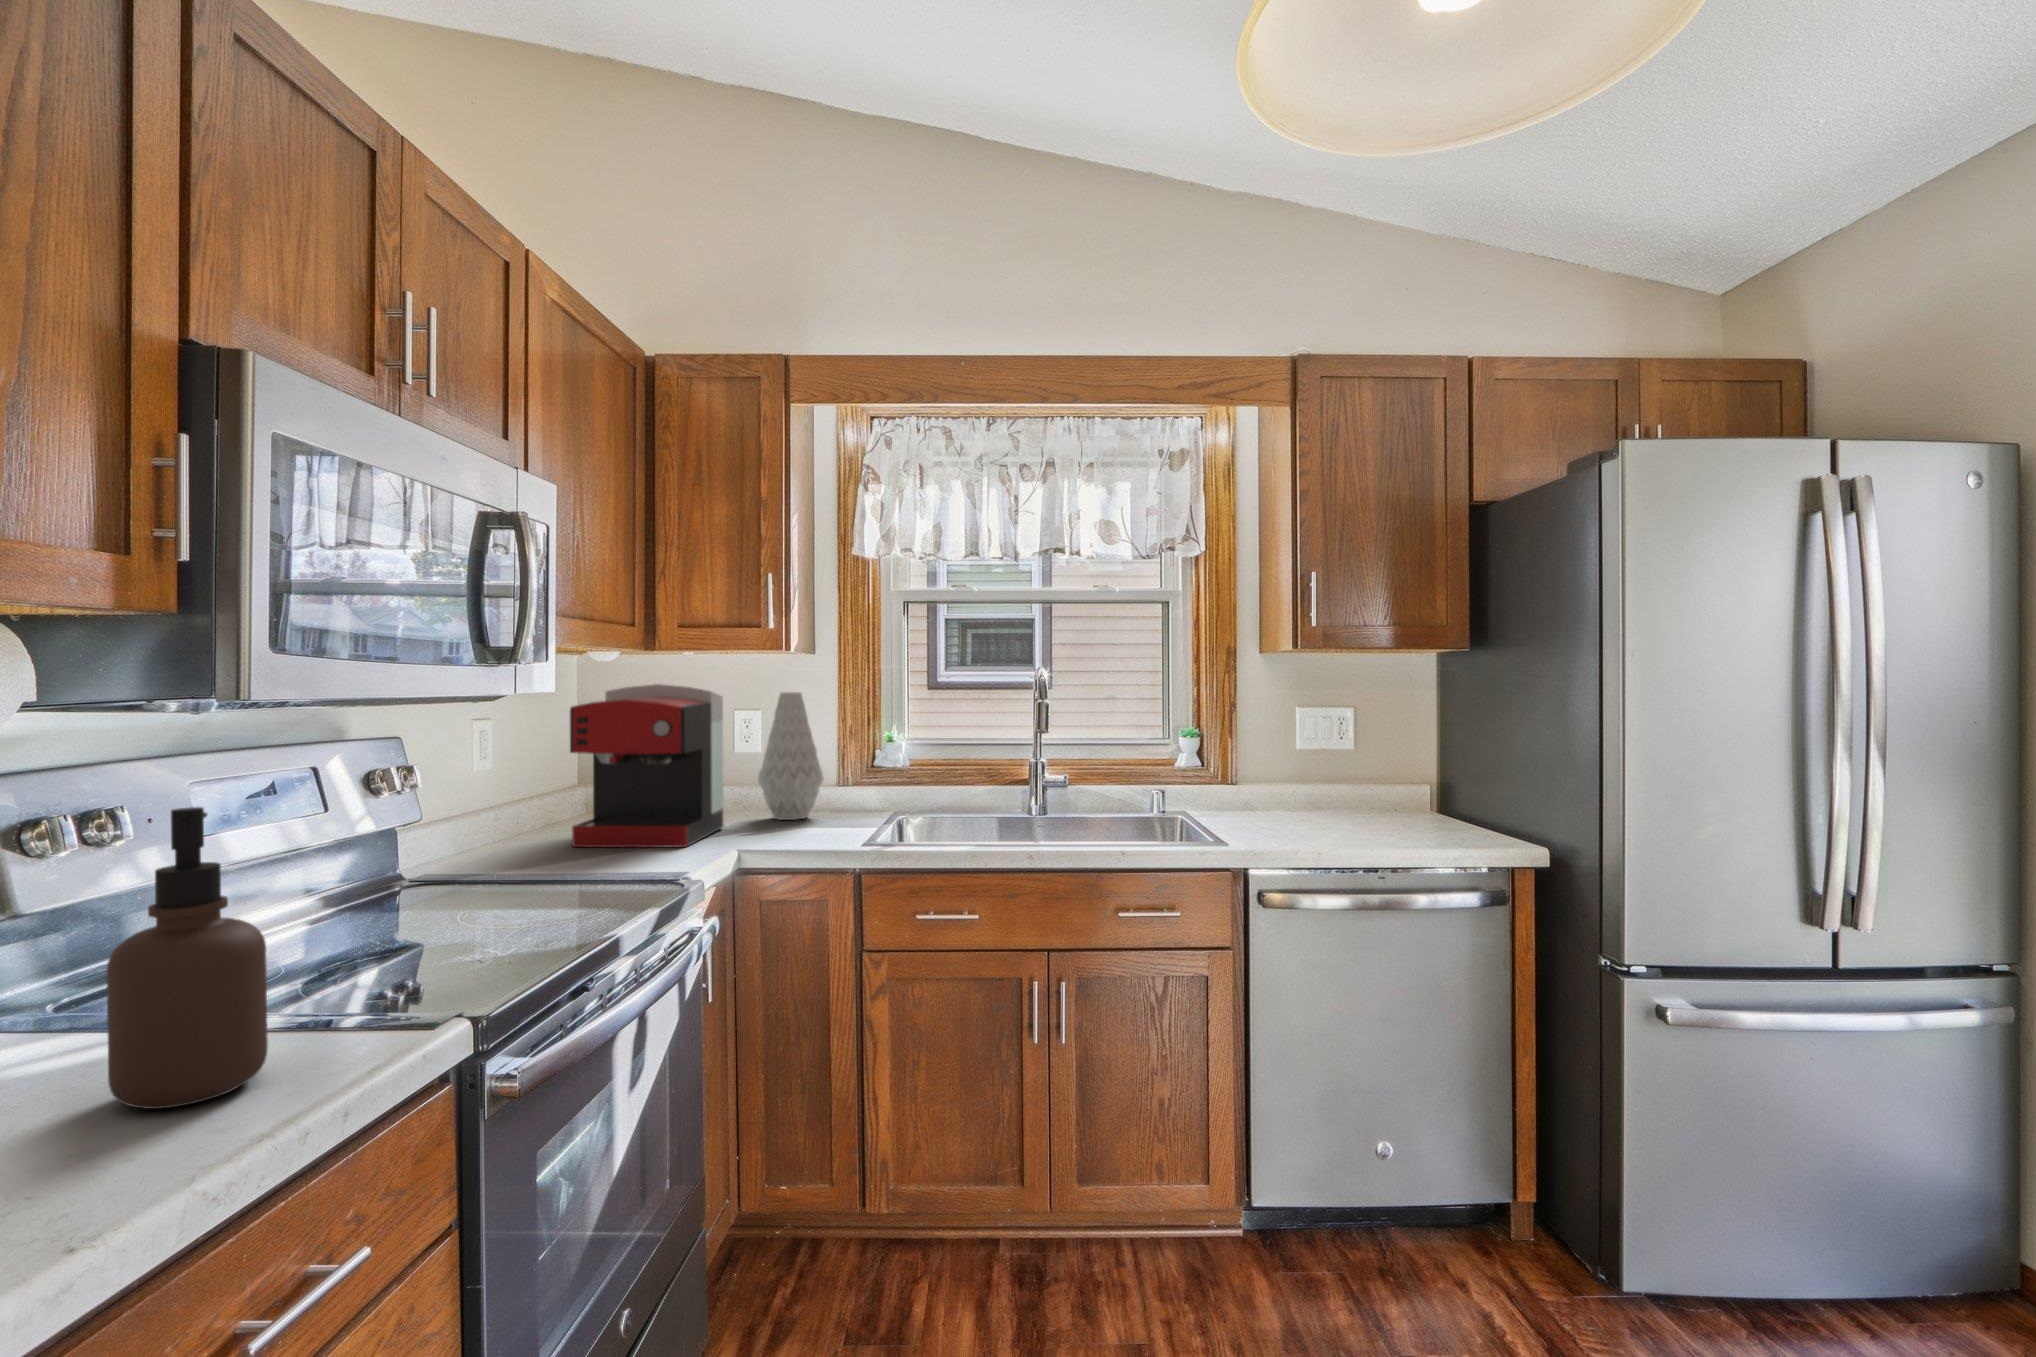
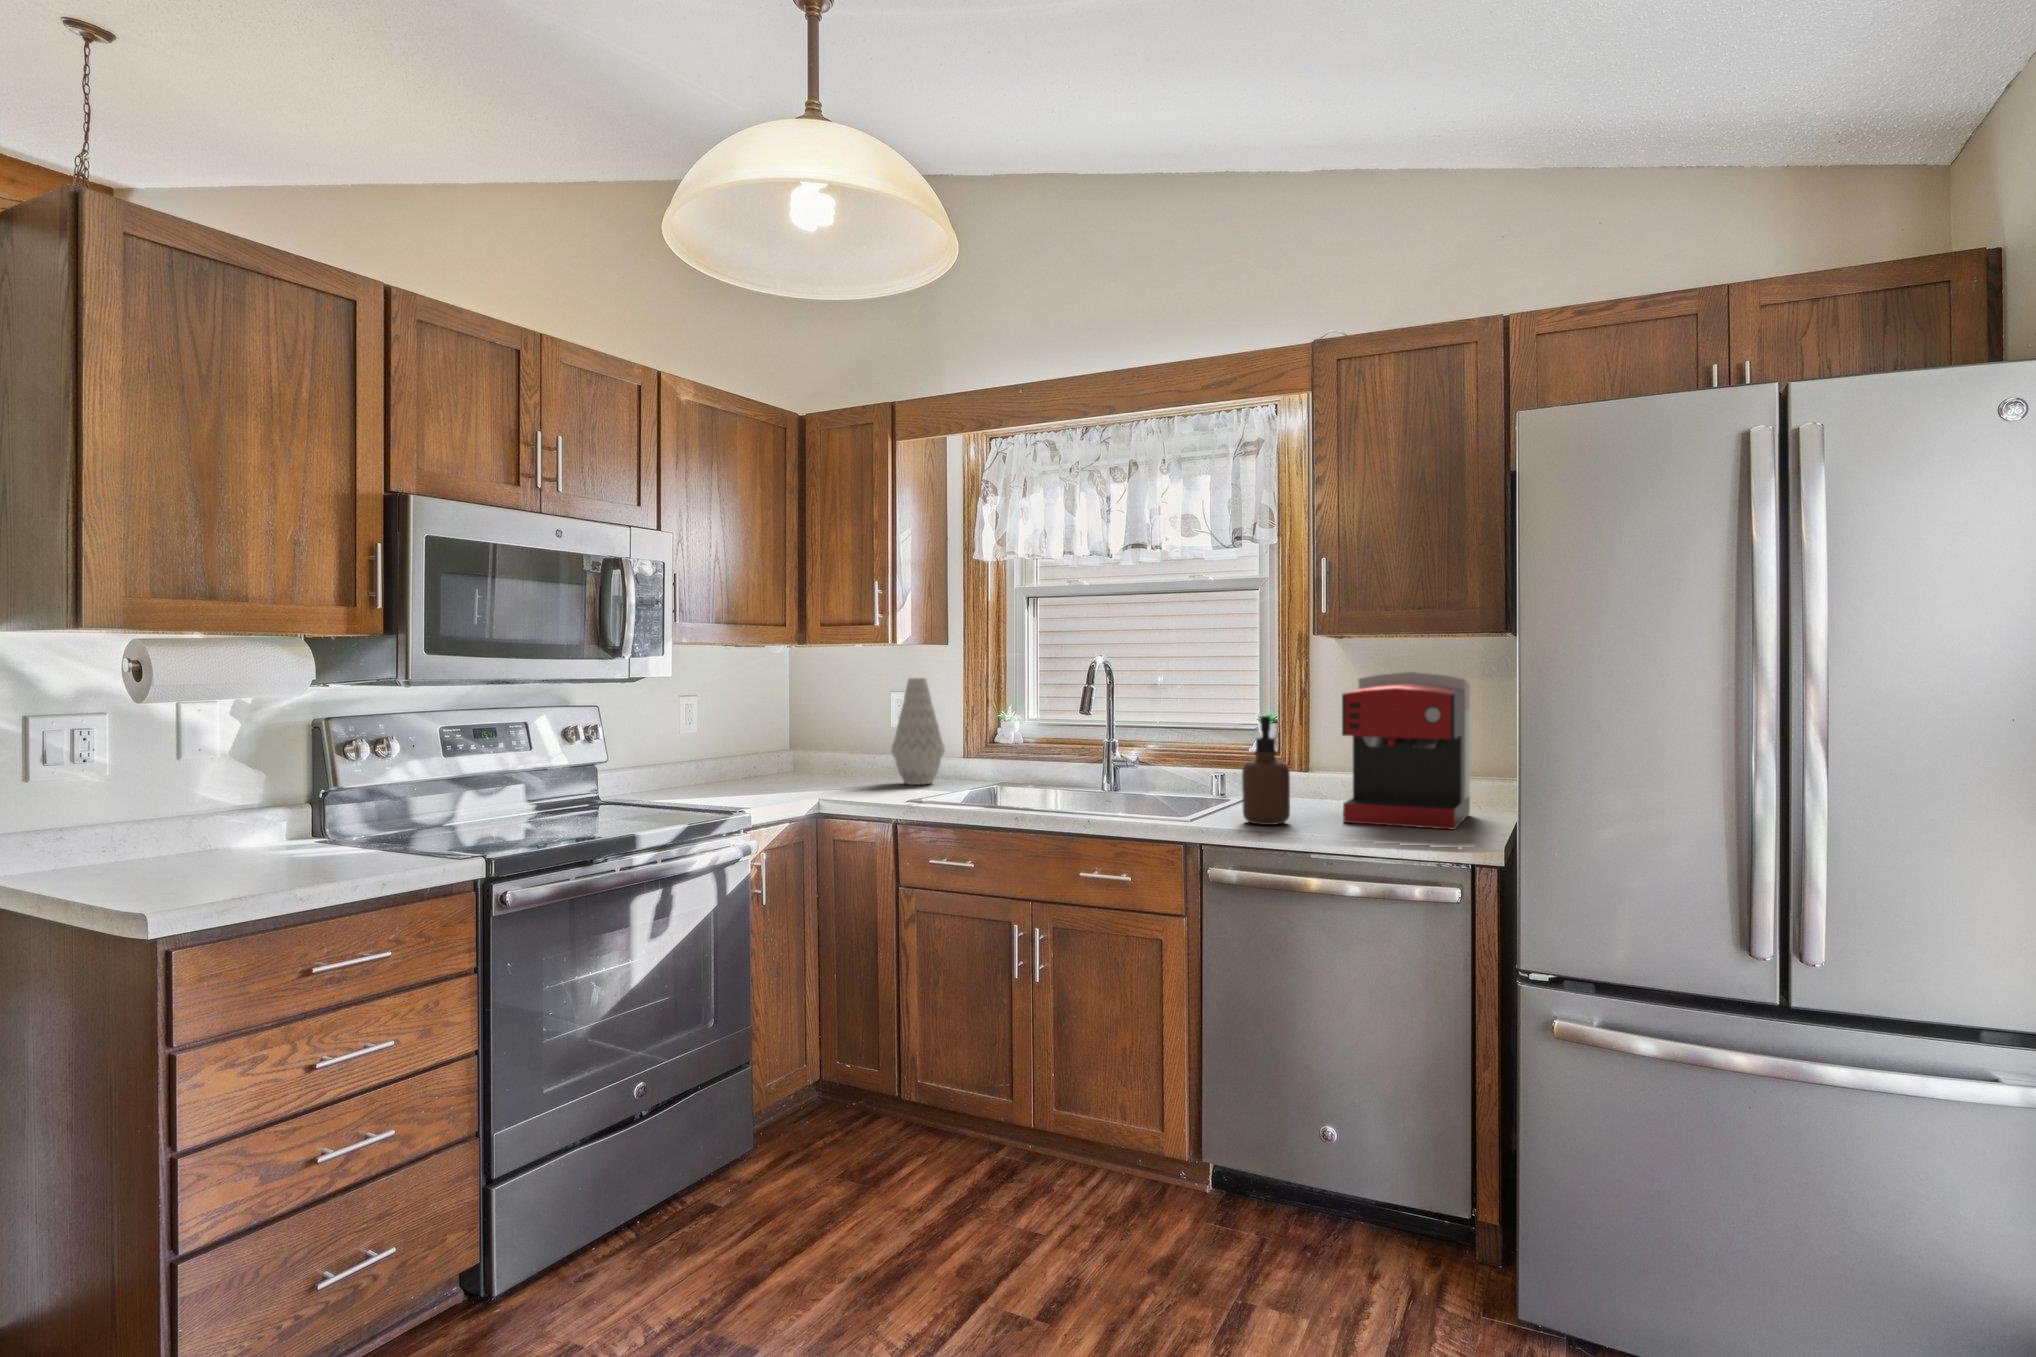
coffee maker: present [570,684,724,847] -> present [1342,672,1470,830]
soap dispenser: present [107,807,268,1109] -> present [1242,716,1290,825]

